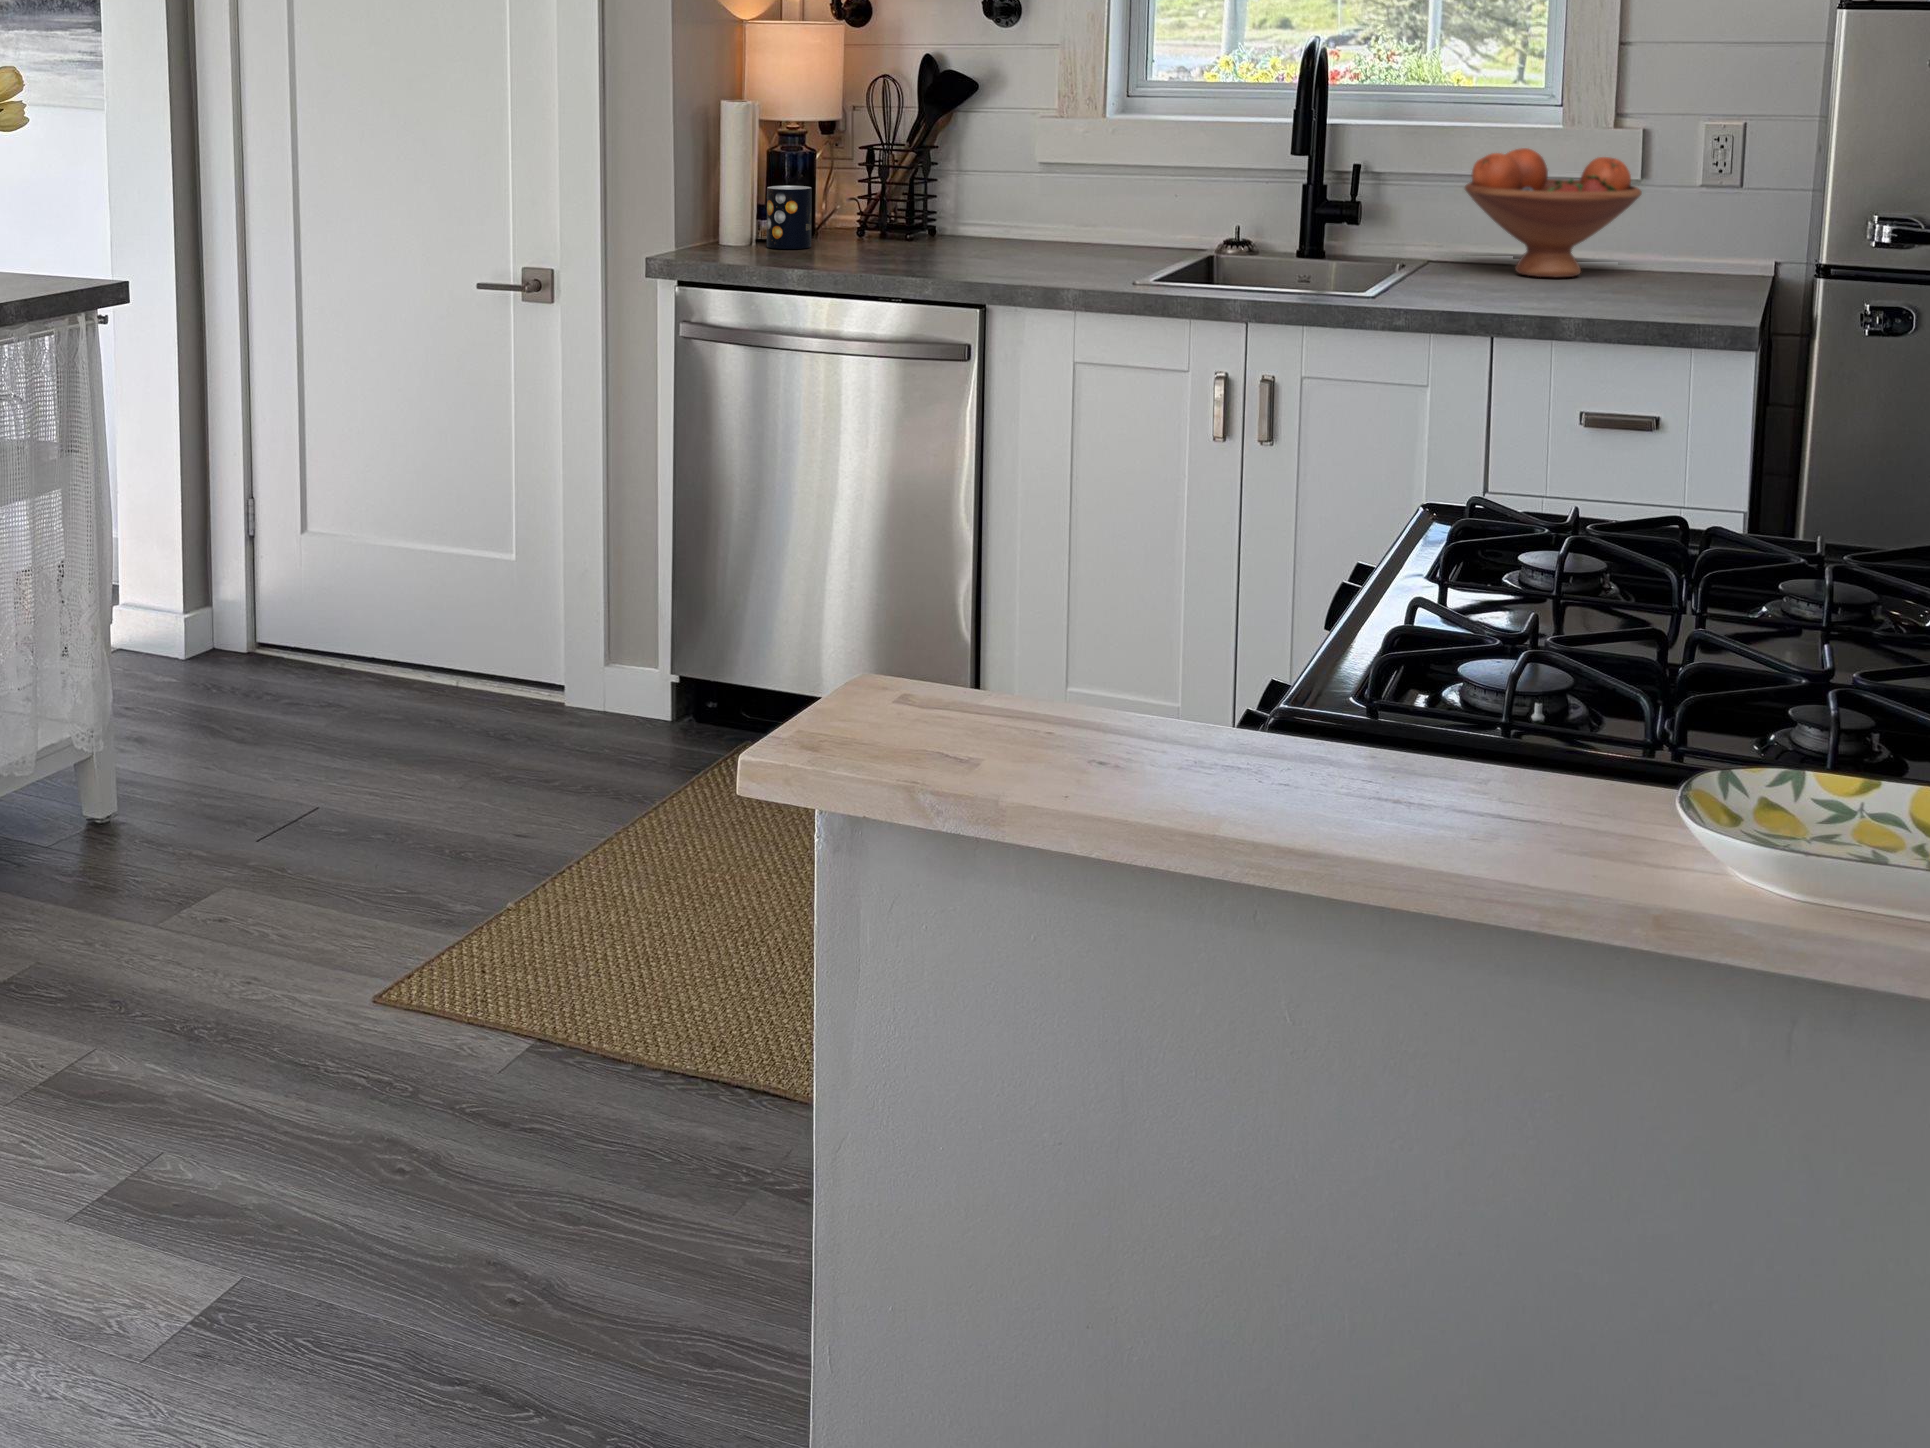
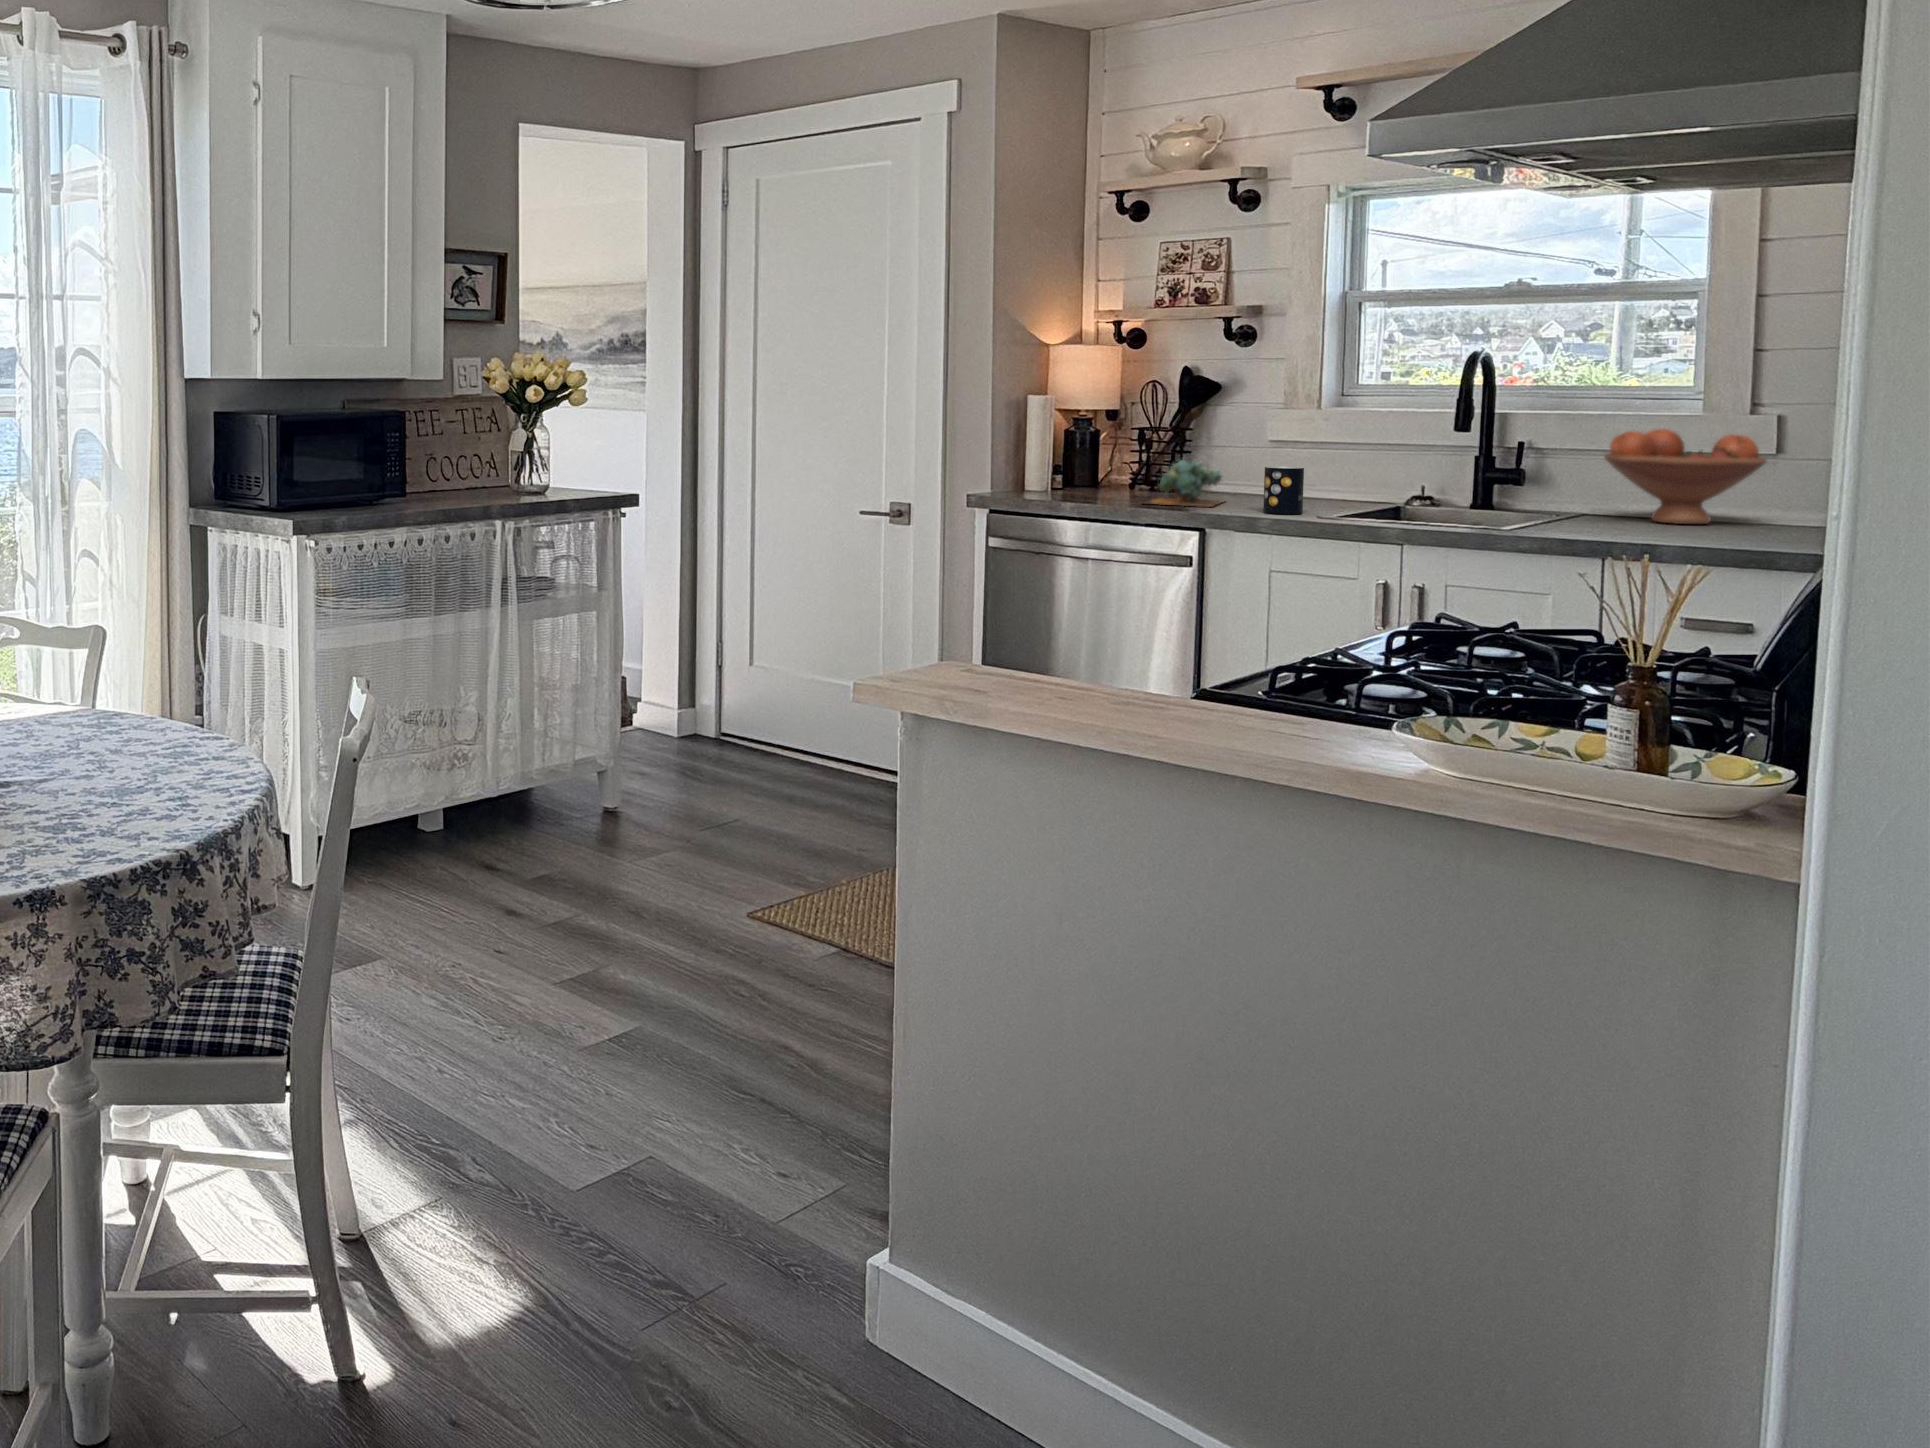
mug: present [767,186,812,249] -> present [1263,466,1304,514]
succulent plant: none [896,198,1001,270] -> present [1141,460,1222,507]

